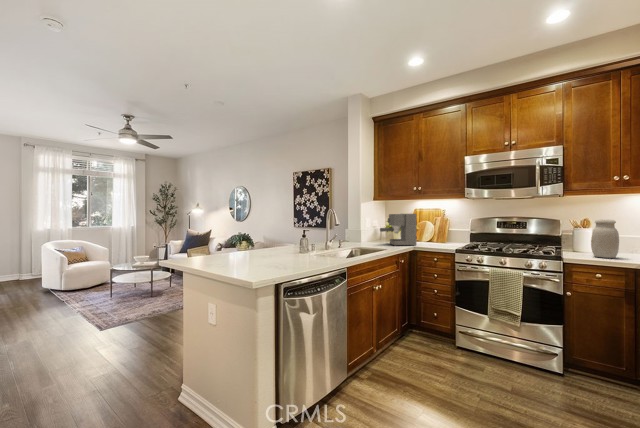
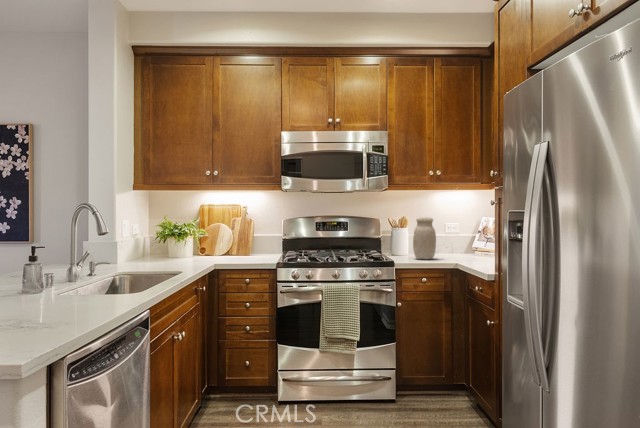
coffee maker: present [380,214,417,246] -> none [155,211,216,264]

